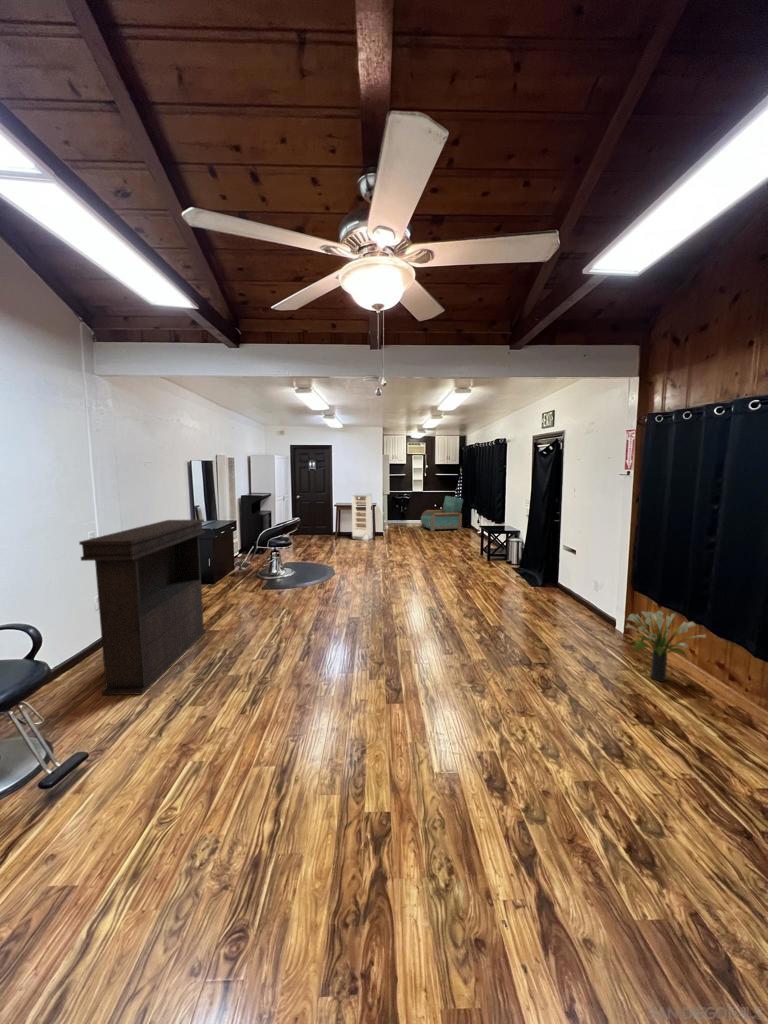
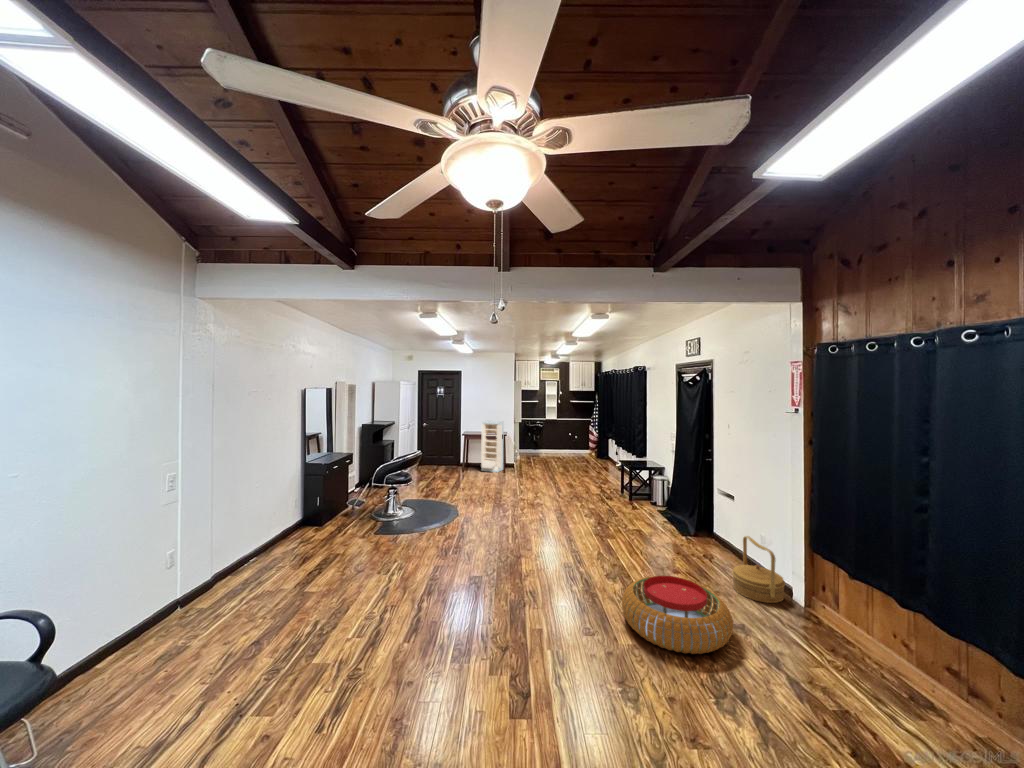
armchair: present [421,496,463,531] -> none [556,424,601,463]
console table: present [79,519,206,695] -> none [136,458,306,695]
woven basket: none [568,580,610,631] -> present [732,536,785,603]
pouf: none [475,610,562,664] -> present [622,576,733,654]
potted plant: present [626,611,706,681] -> none [815,587,928,688]

